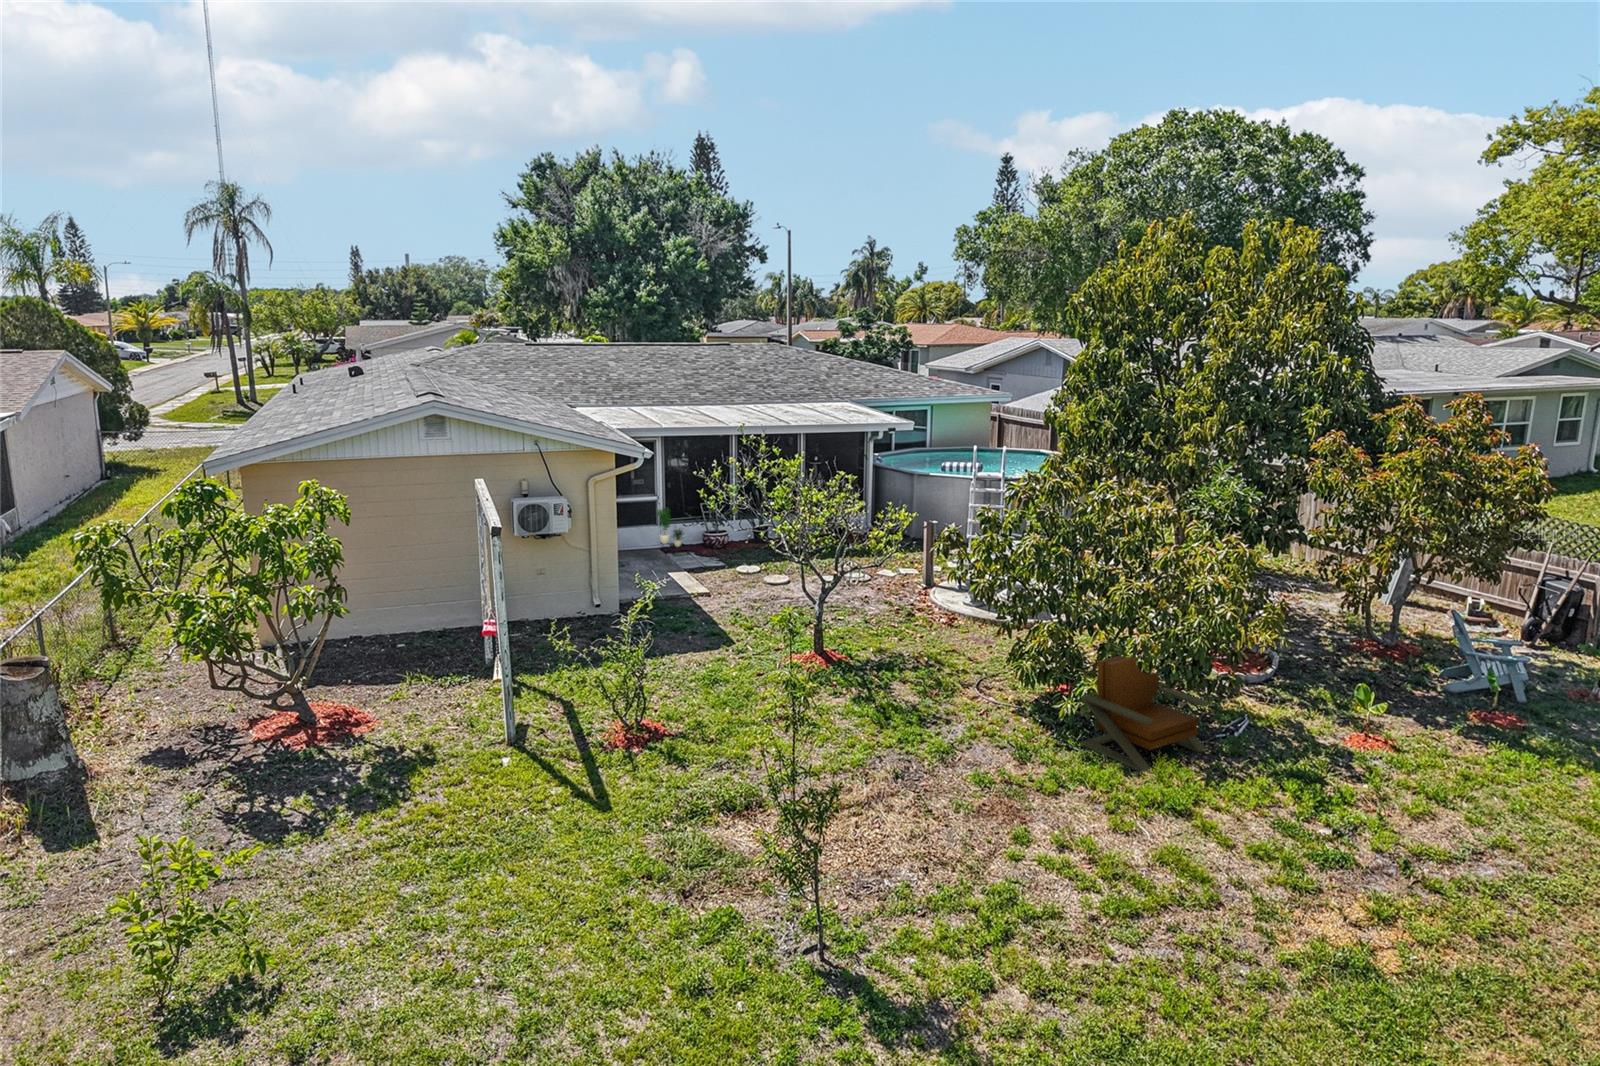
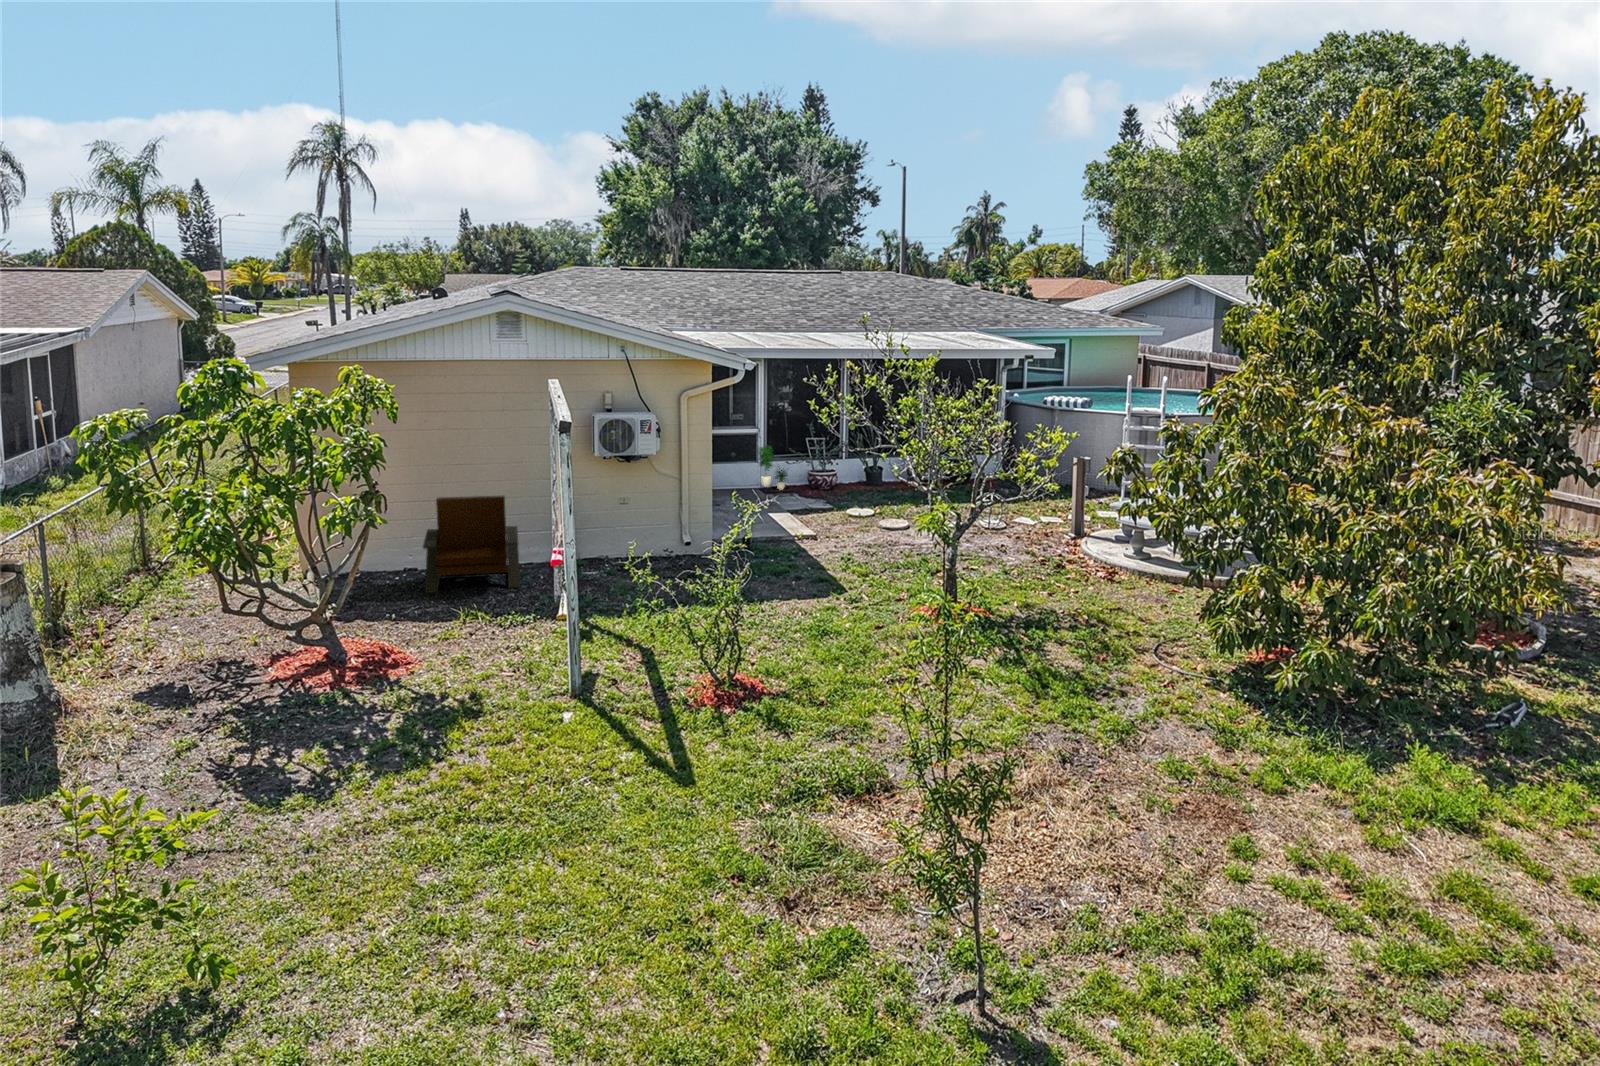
lounge chair: present [1080,656,1210,771] -> present [423,496,520,593]

